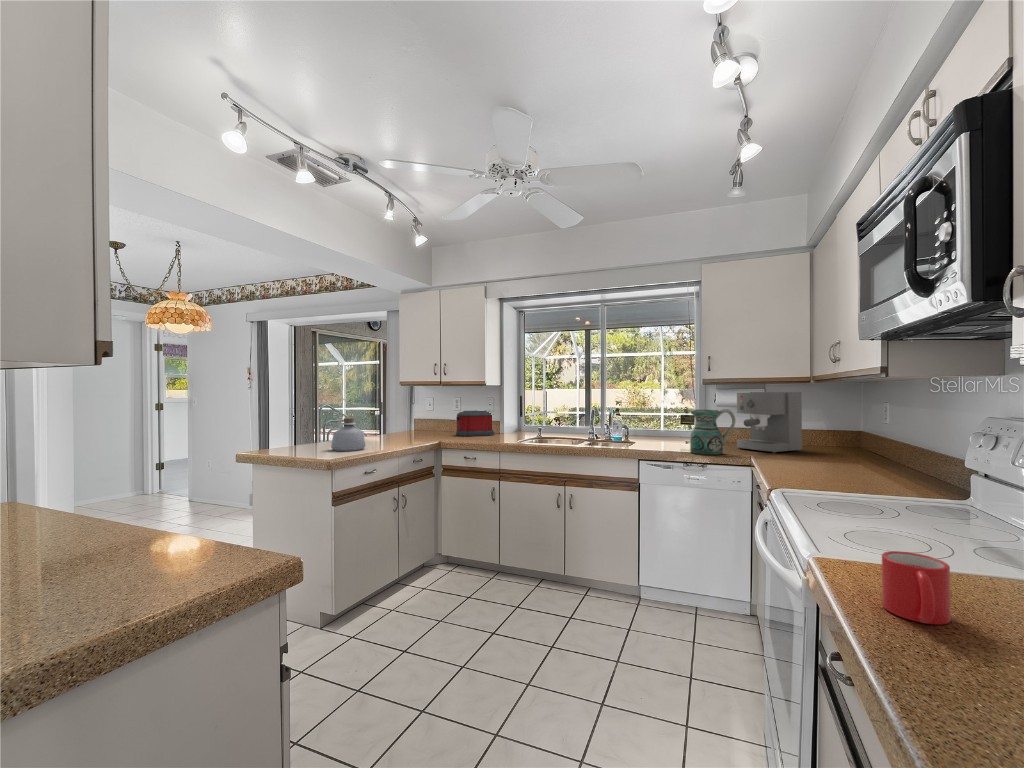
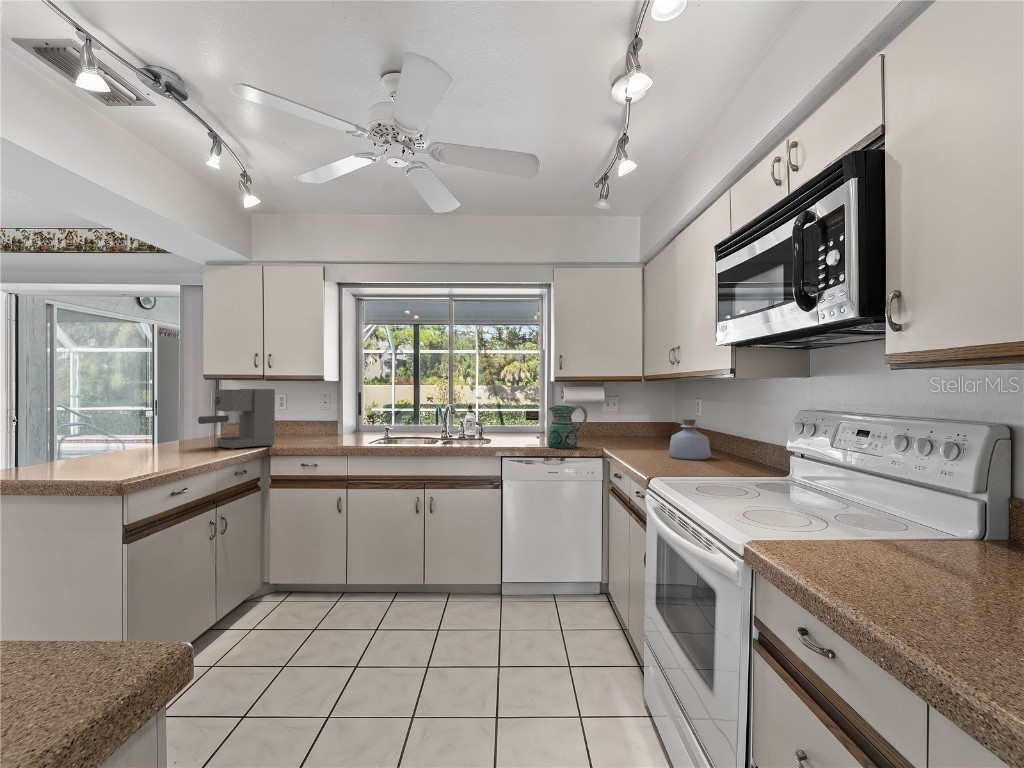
coffee maker: present [737,392,802,453] -> present [198,389,275,449]
toaster: present [456,410,494,436] -> none [281,409,329,440]
bottle: present [331,418,365,451] -> present [669,419,711,460]
mug: present [882,551,951,624] -> none [831,522,890,579]

